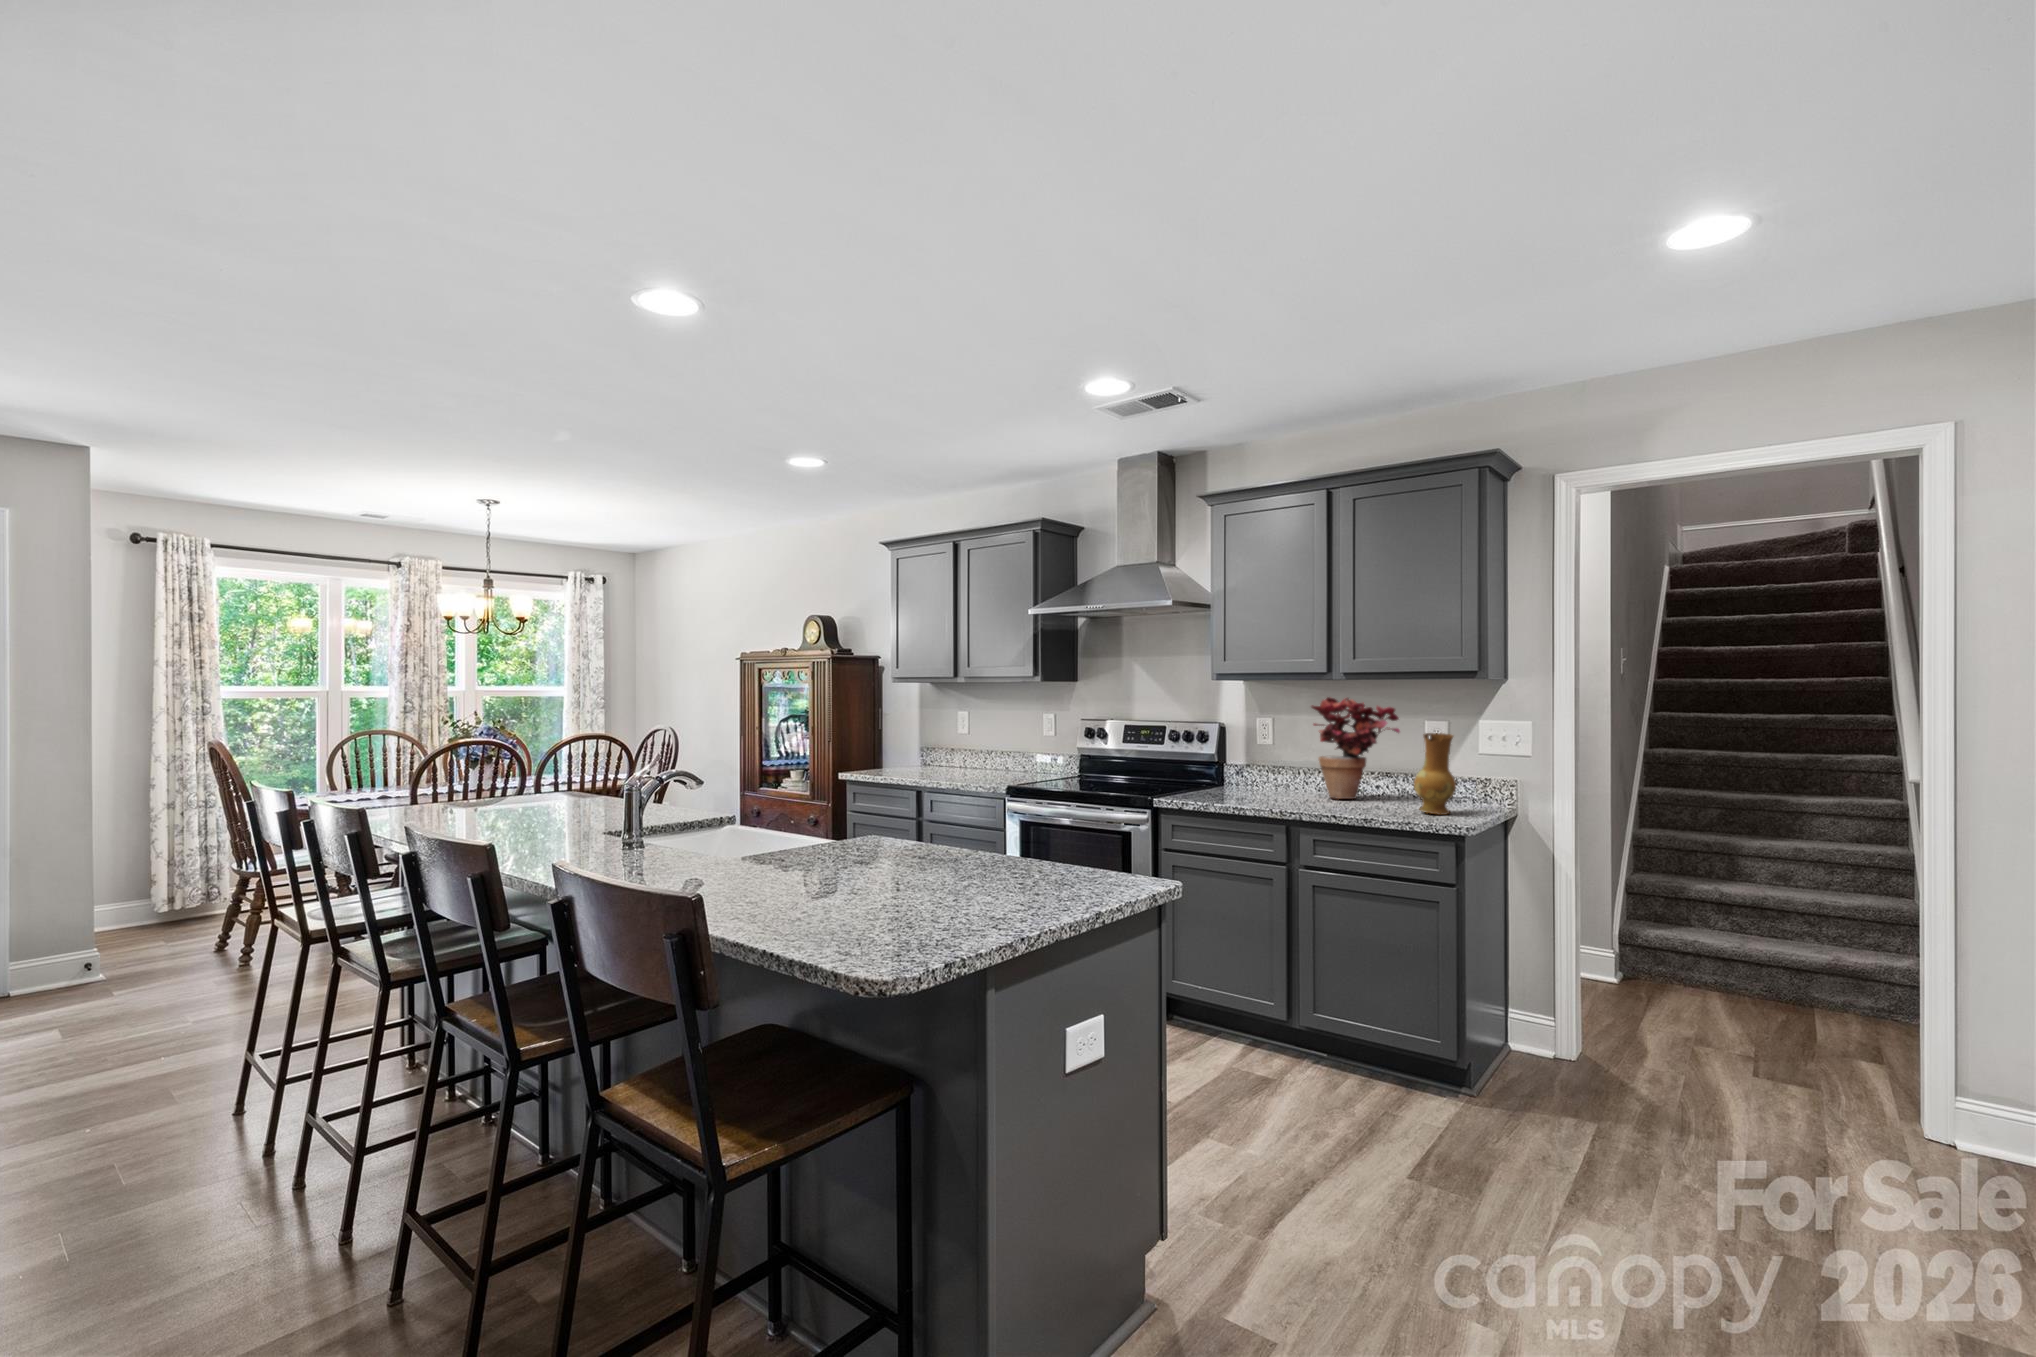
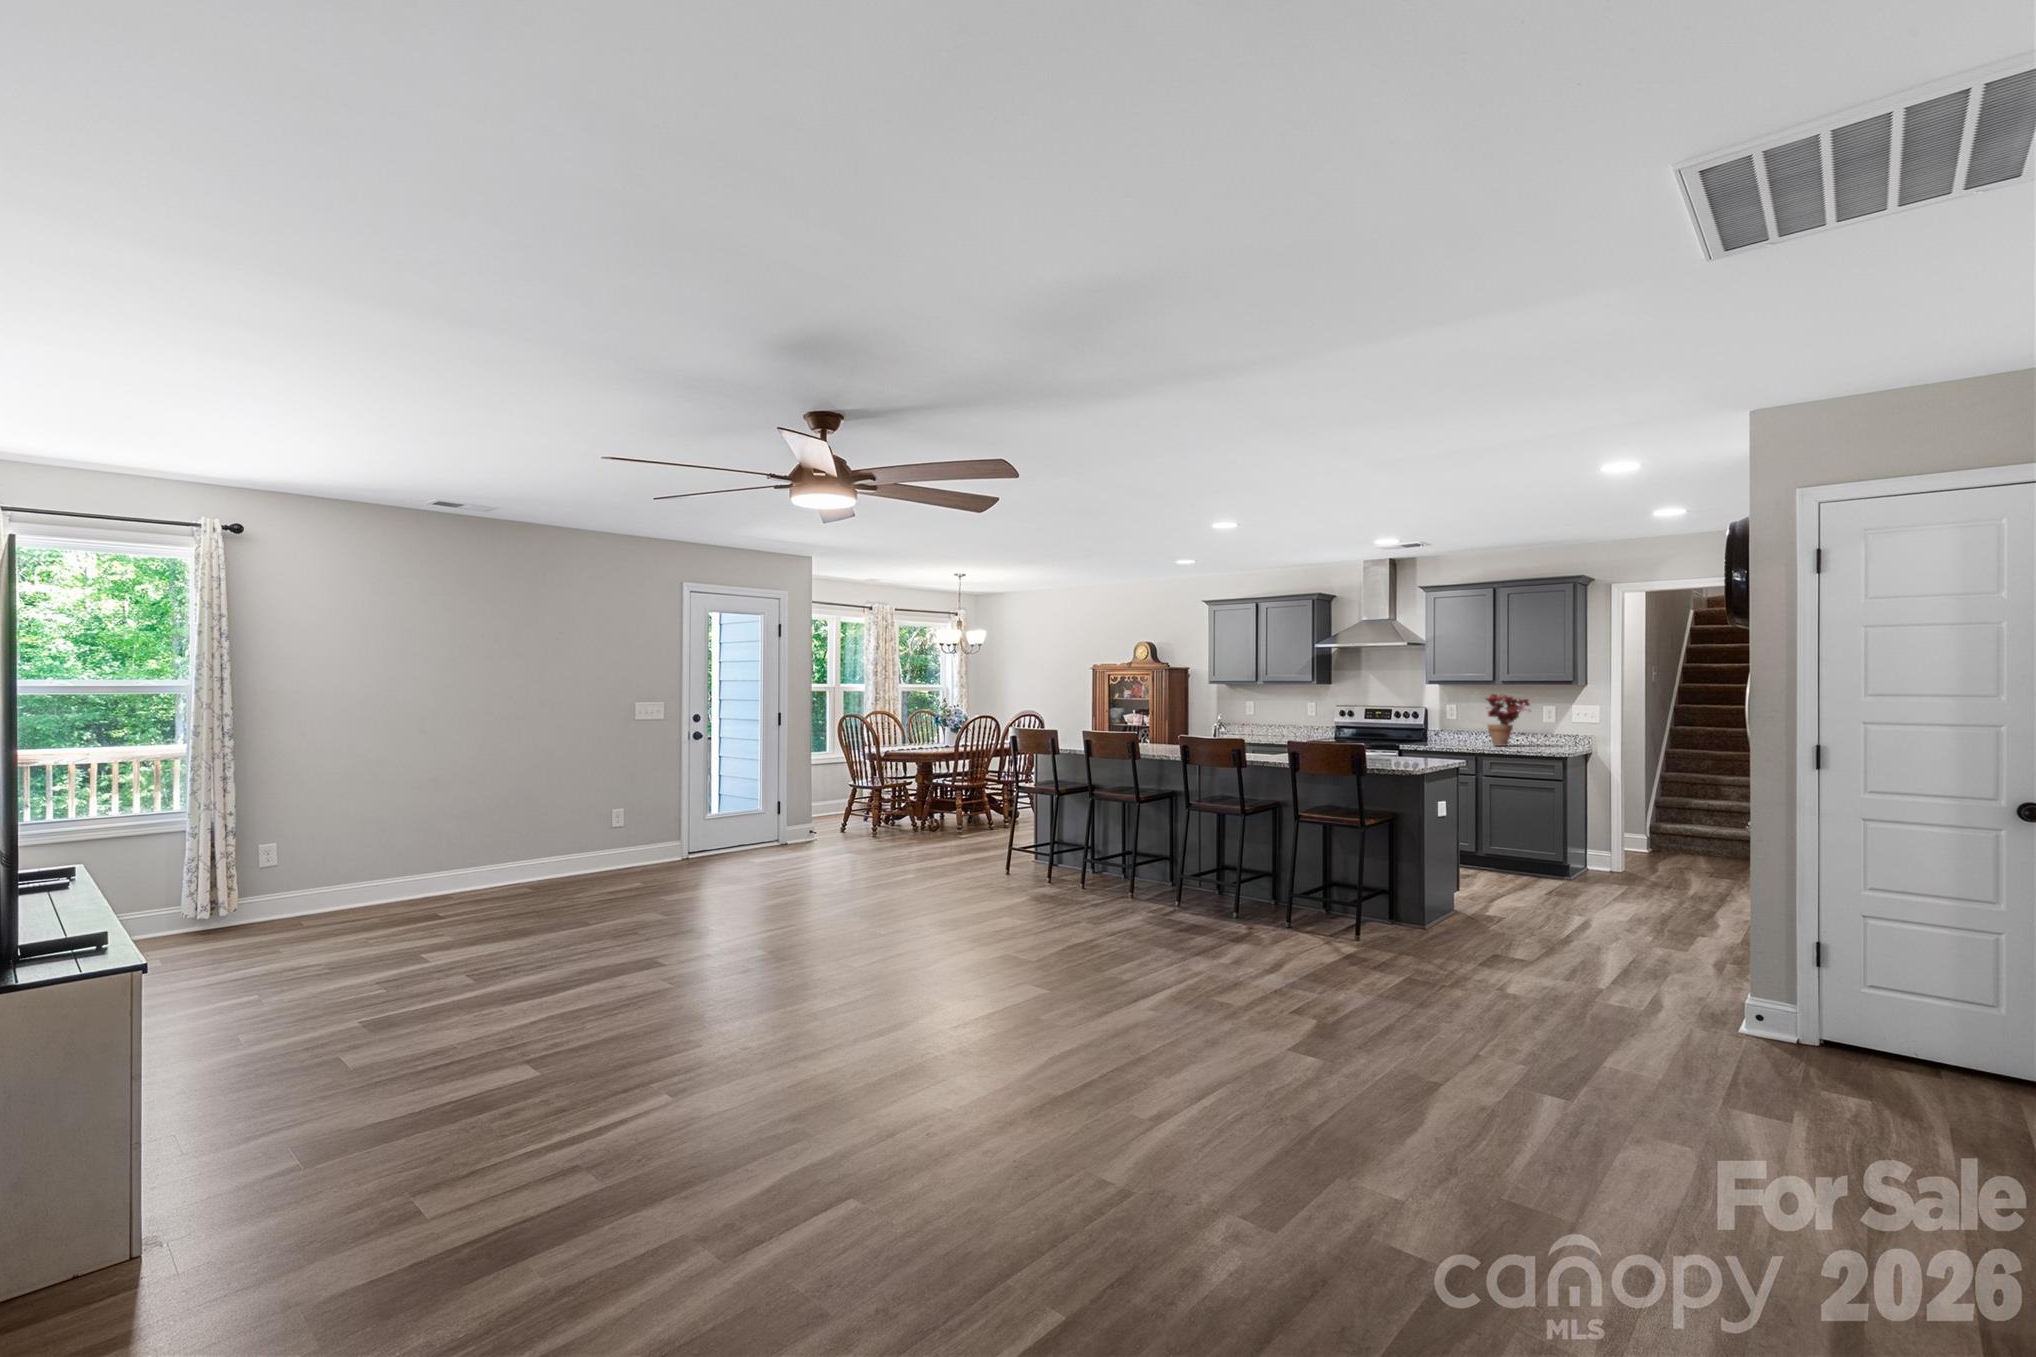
ceramic jug: present [1414,733,1456,815] -> none [1541,711,1562,750]

